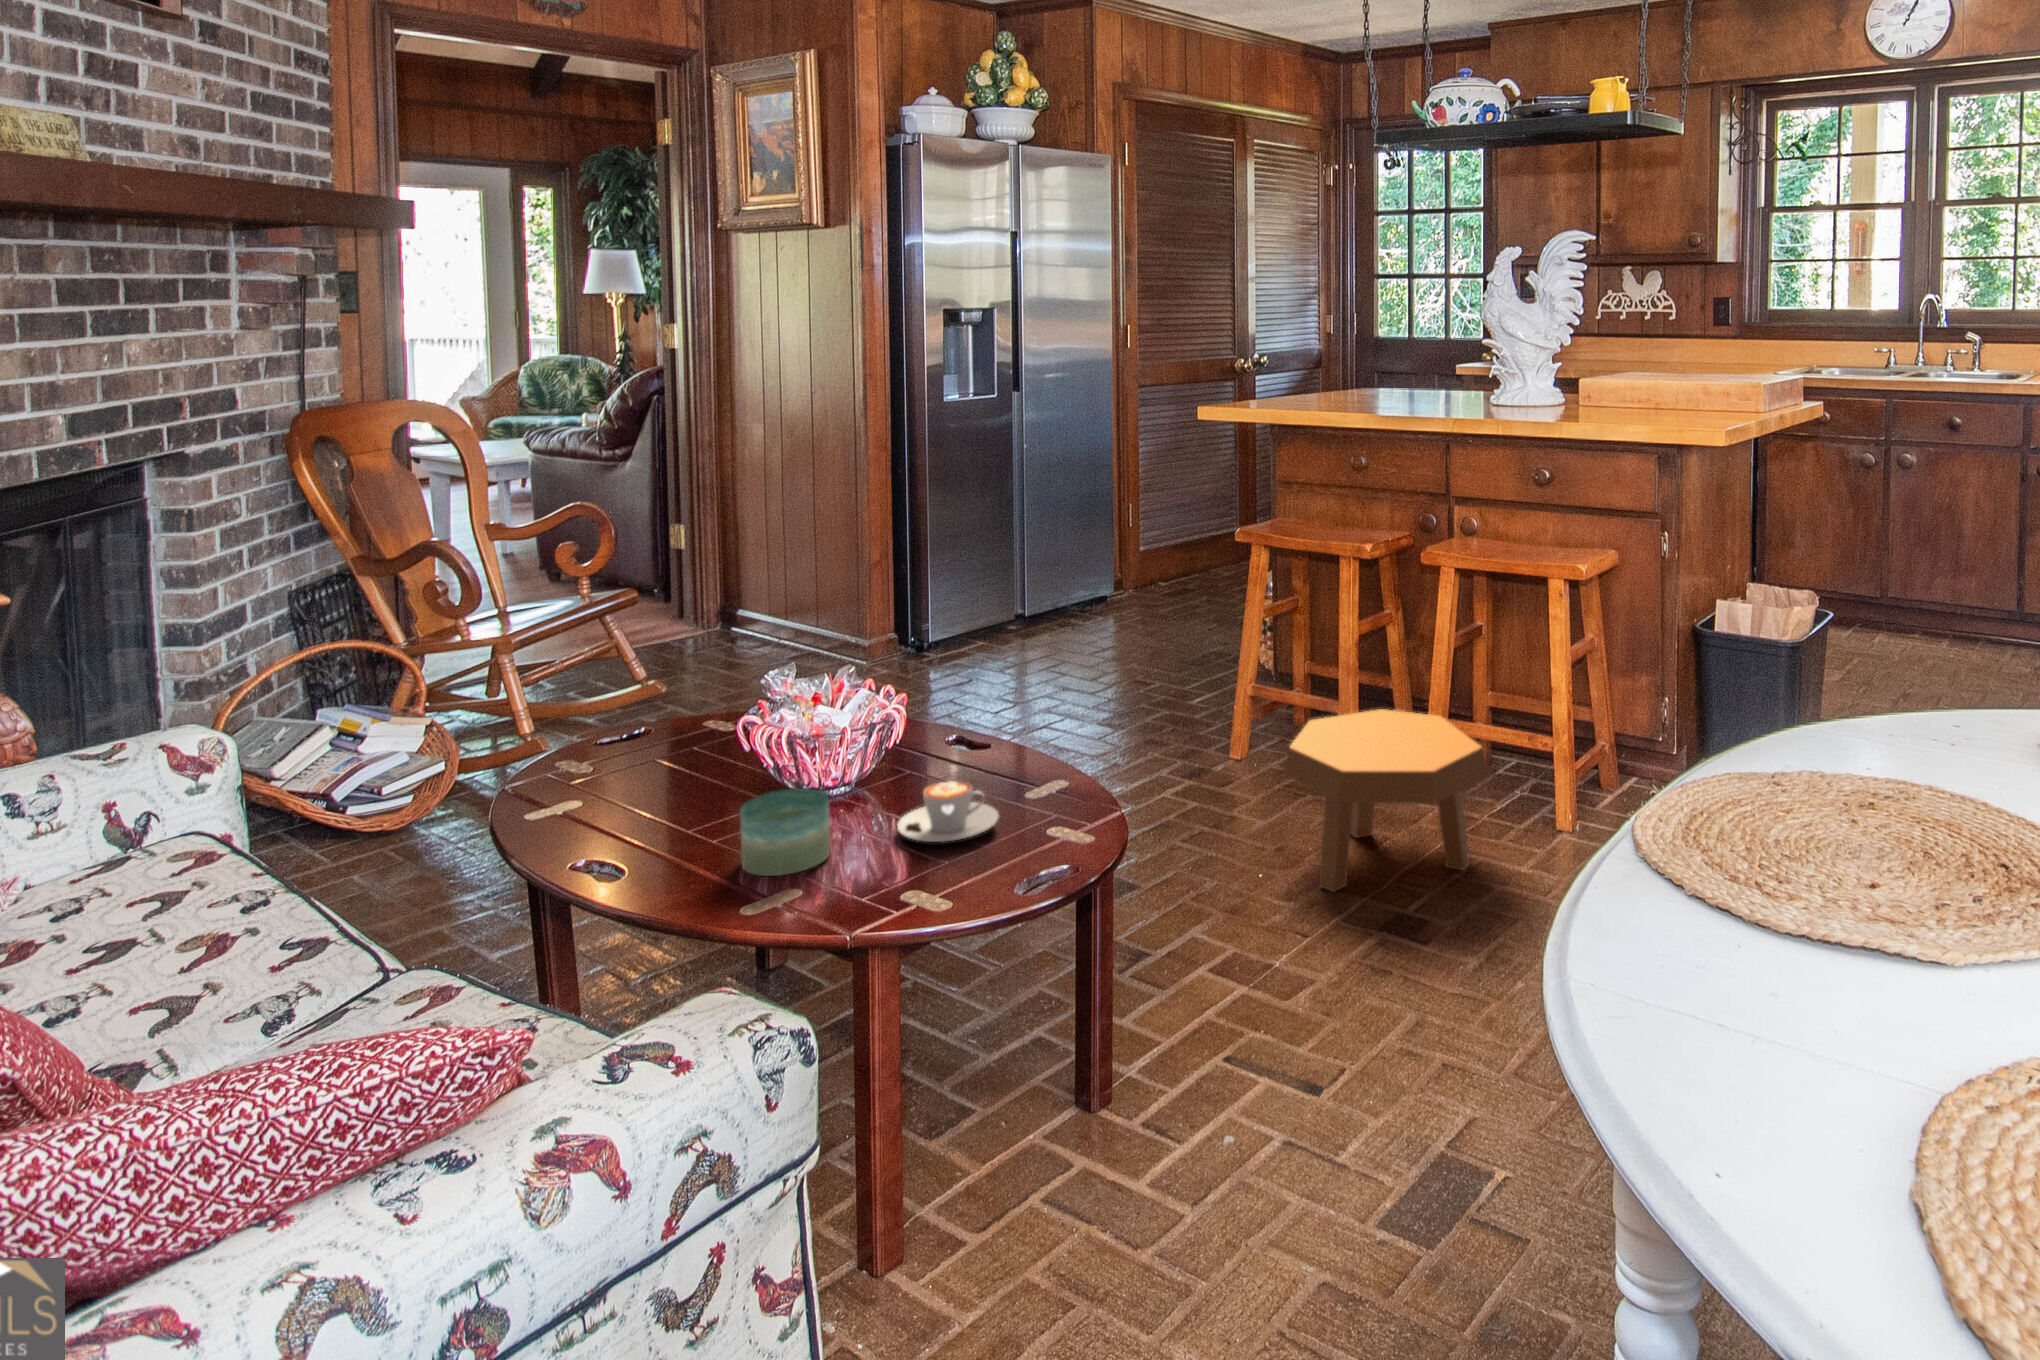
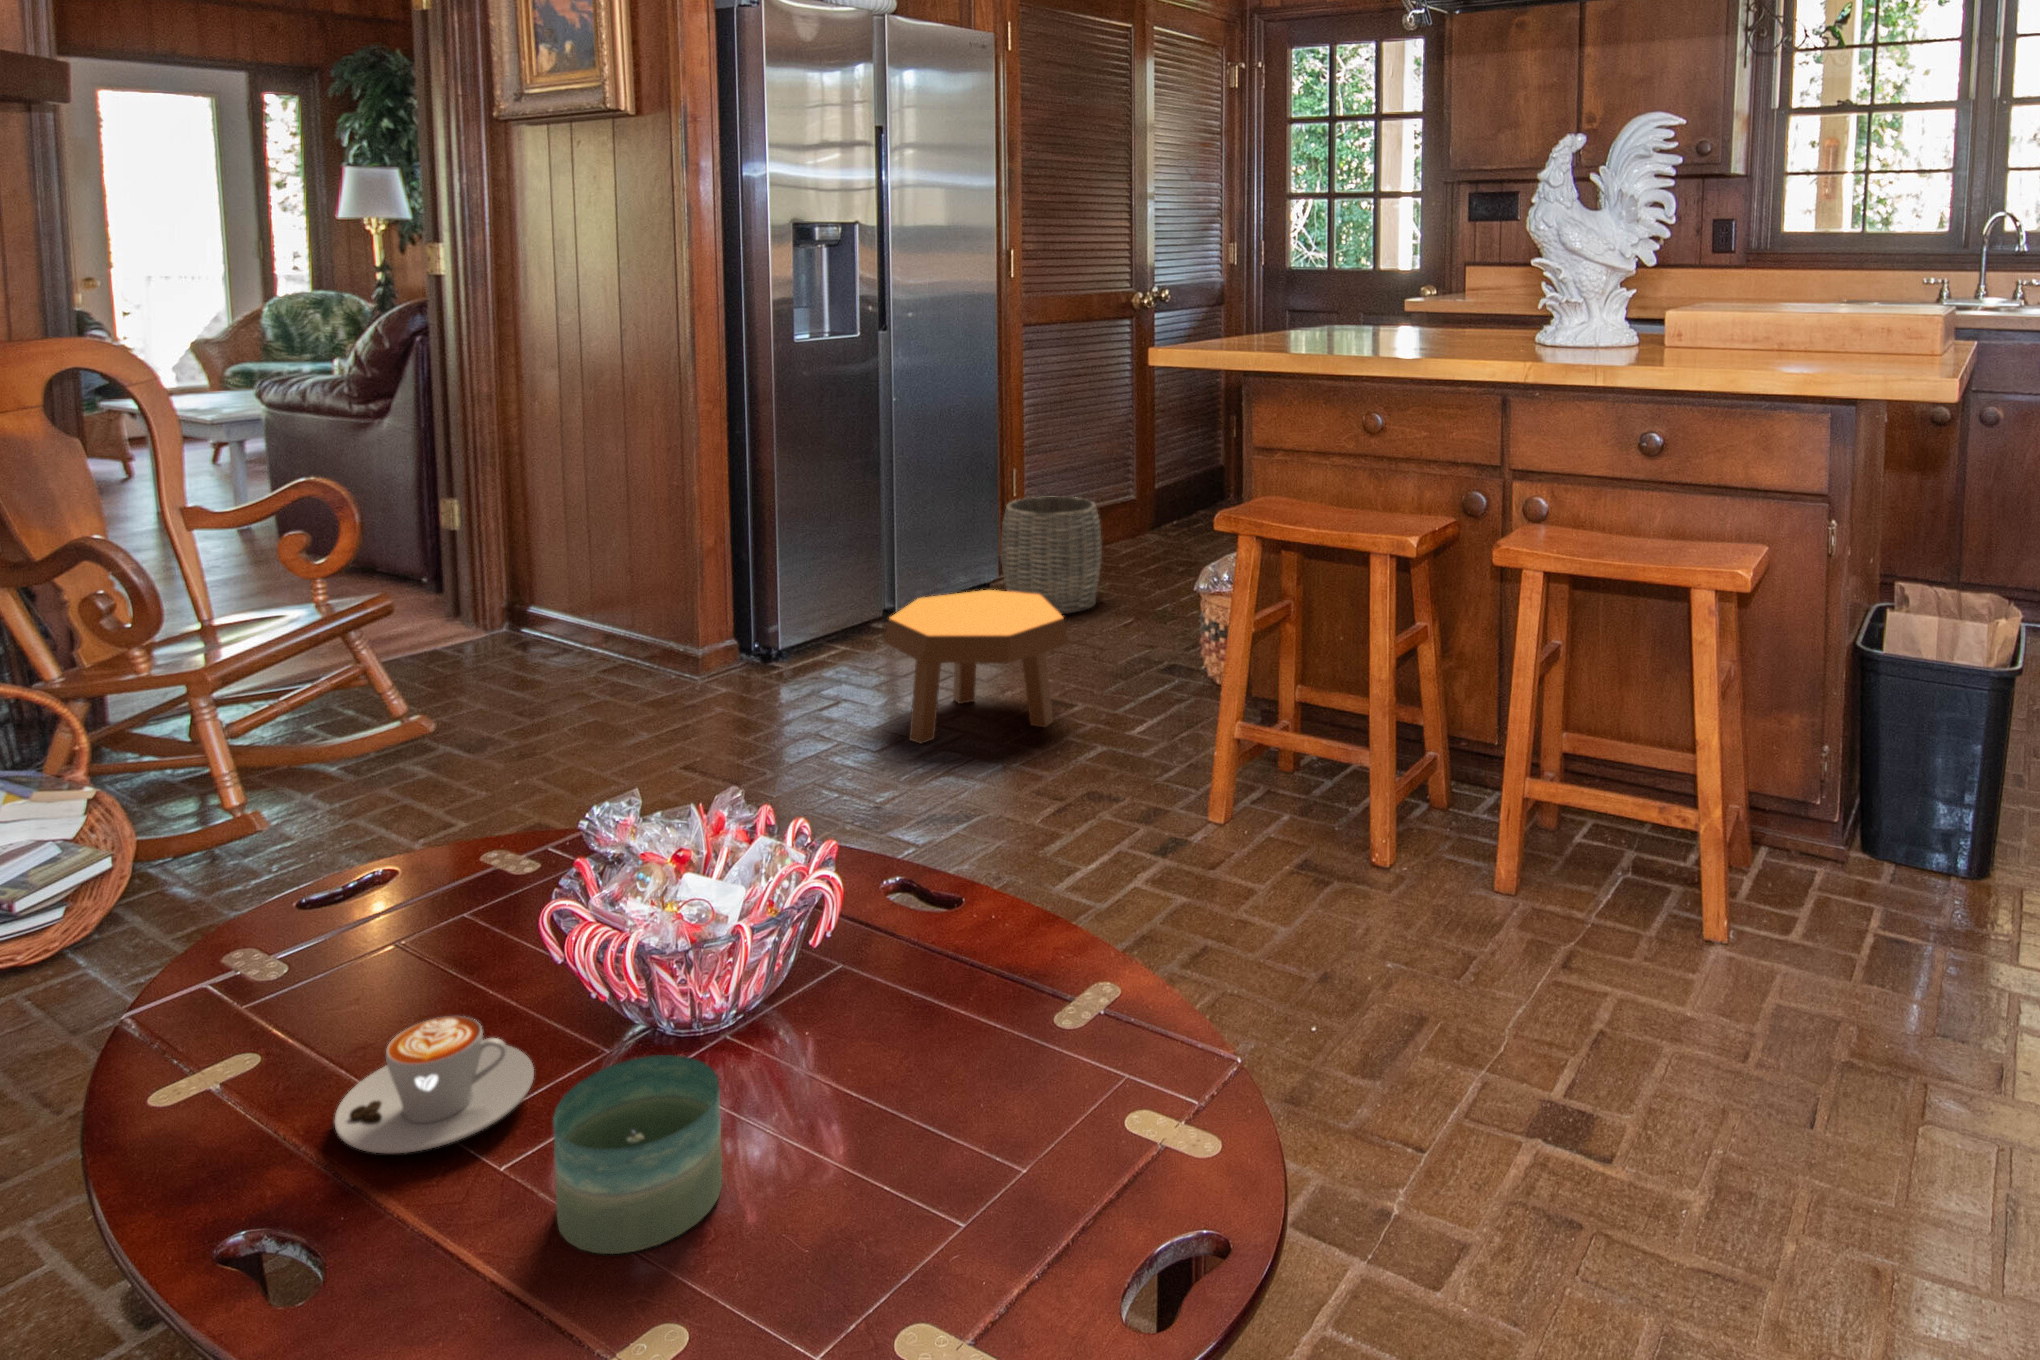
woven basket: none [1114,522,1195,616] -> present [1001,496,1102,614]
footstool: present [1284,709,1489,892] -> present [884,590,1068,744]
coffee cup: present [897,781,998,842] -> present [335,1016,534,1153]

